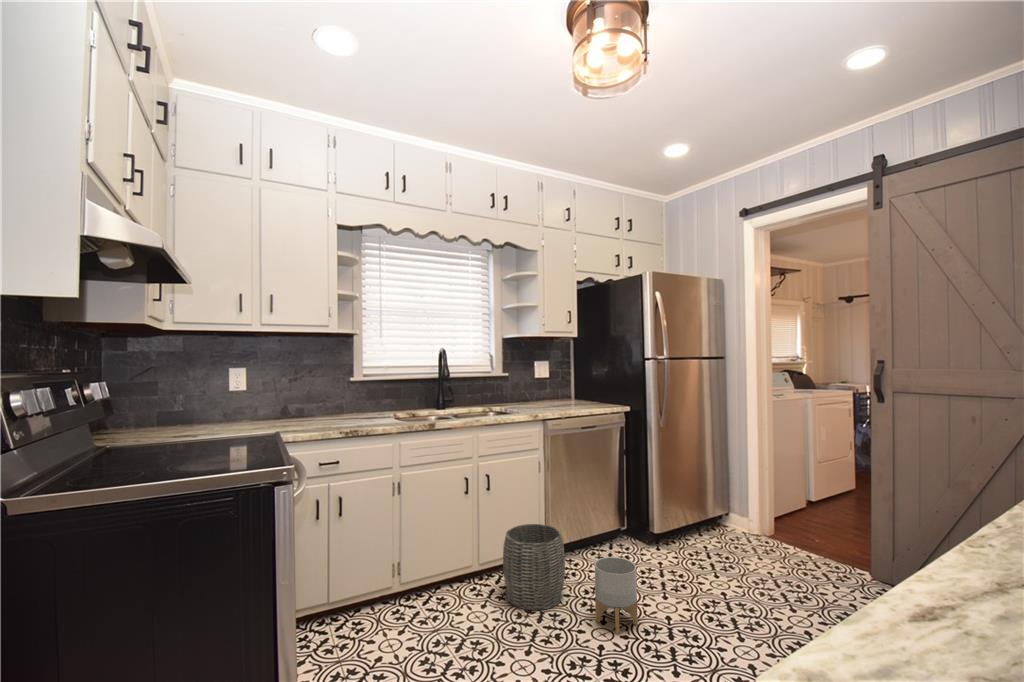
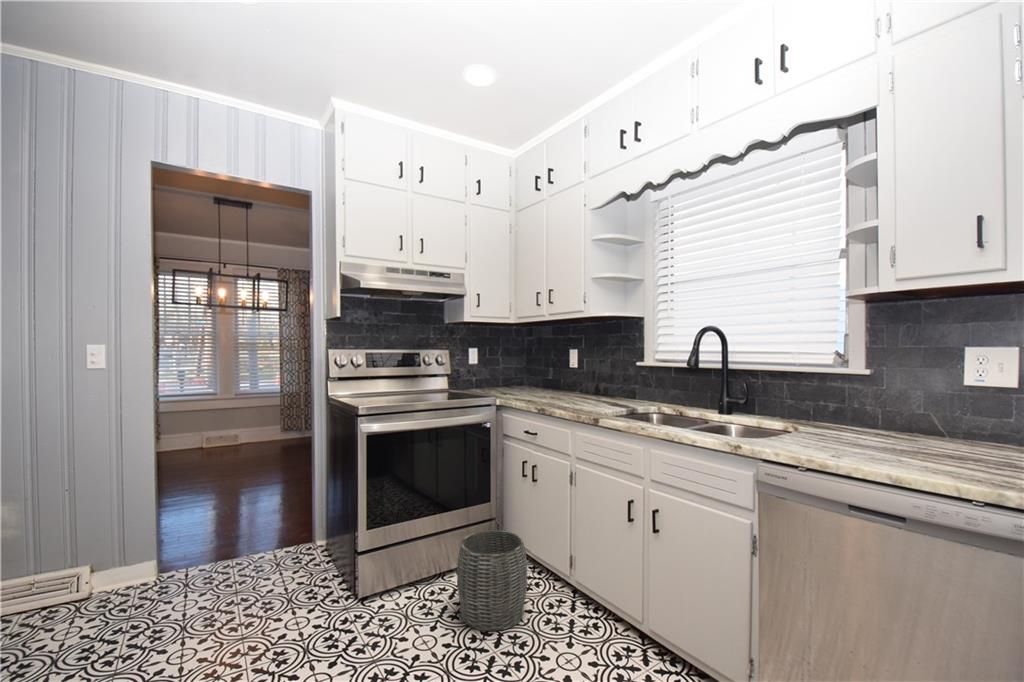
planter: present [595,557,638,634] -> none [561,568,608,660]

